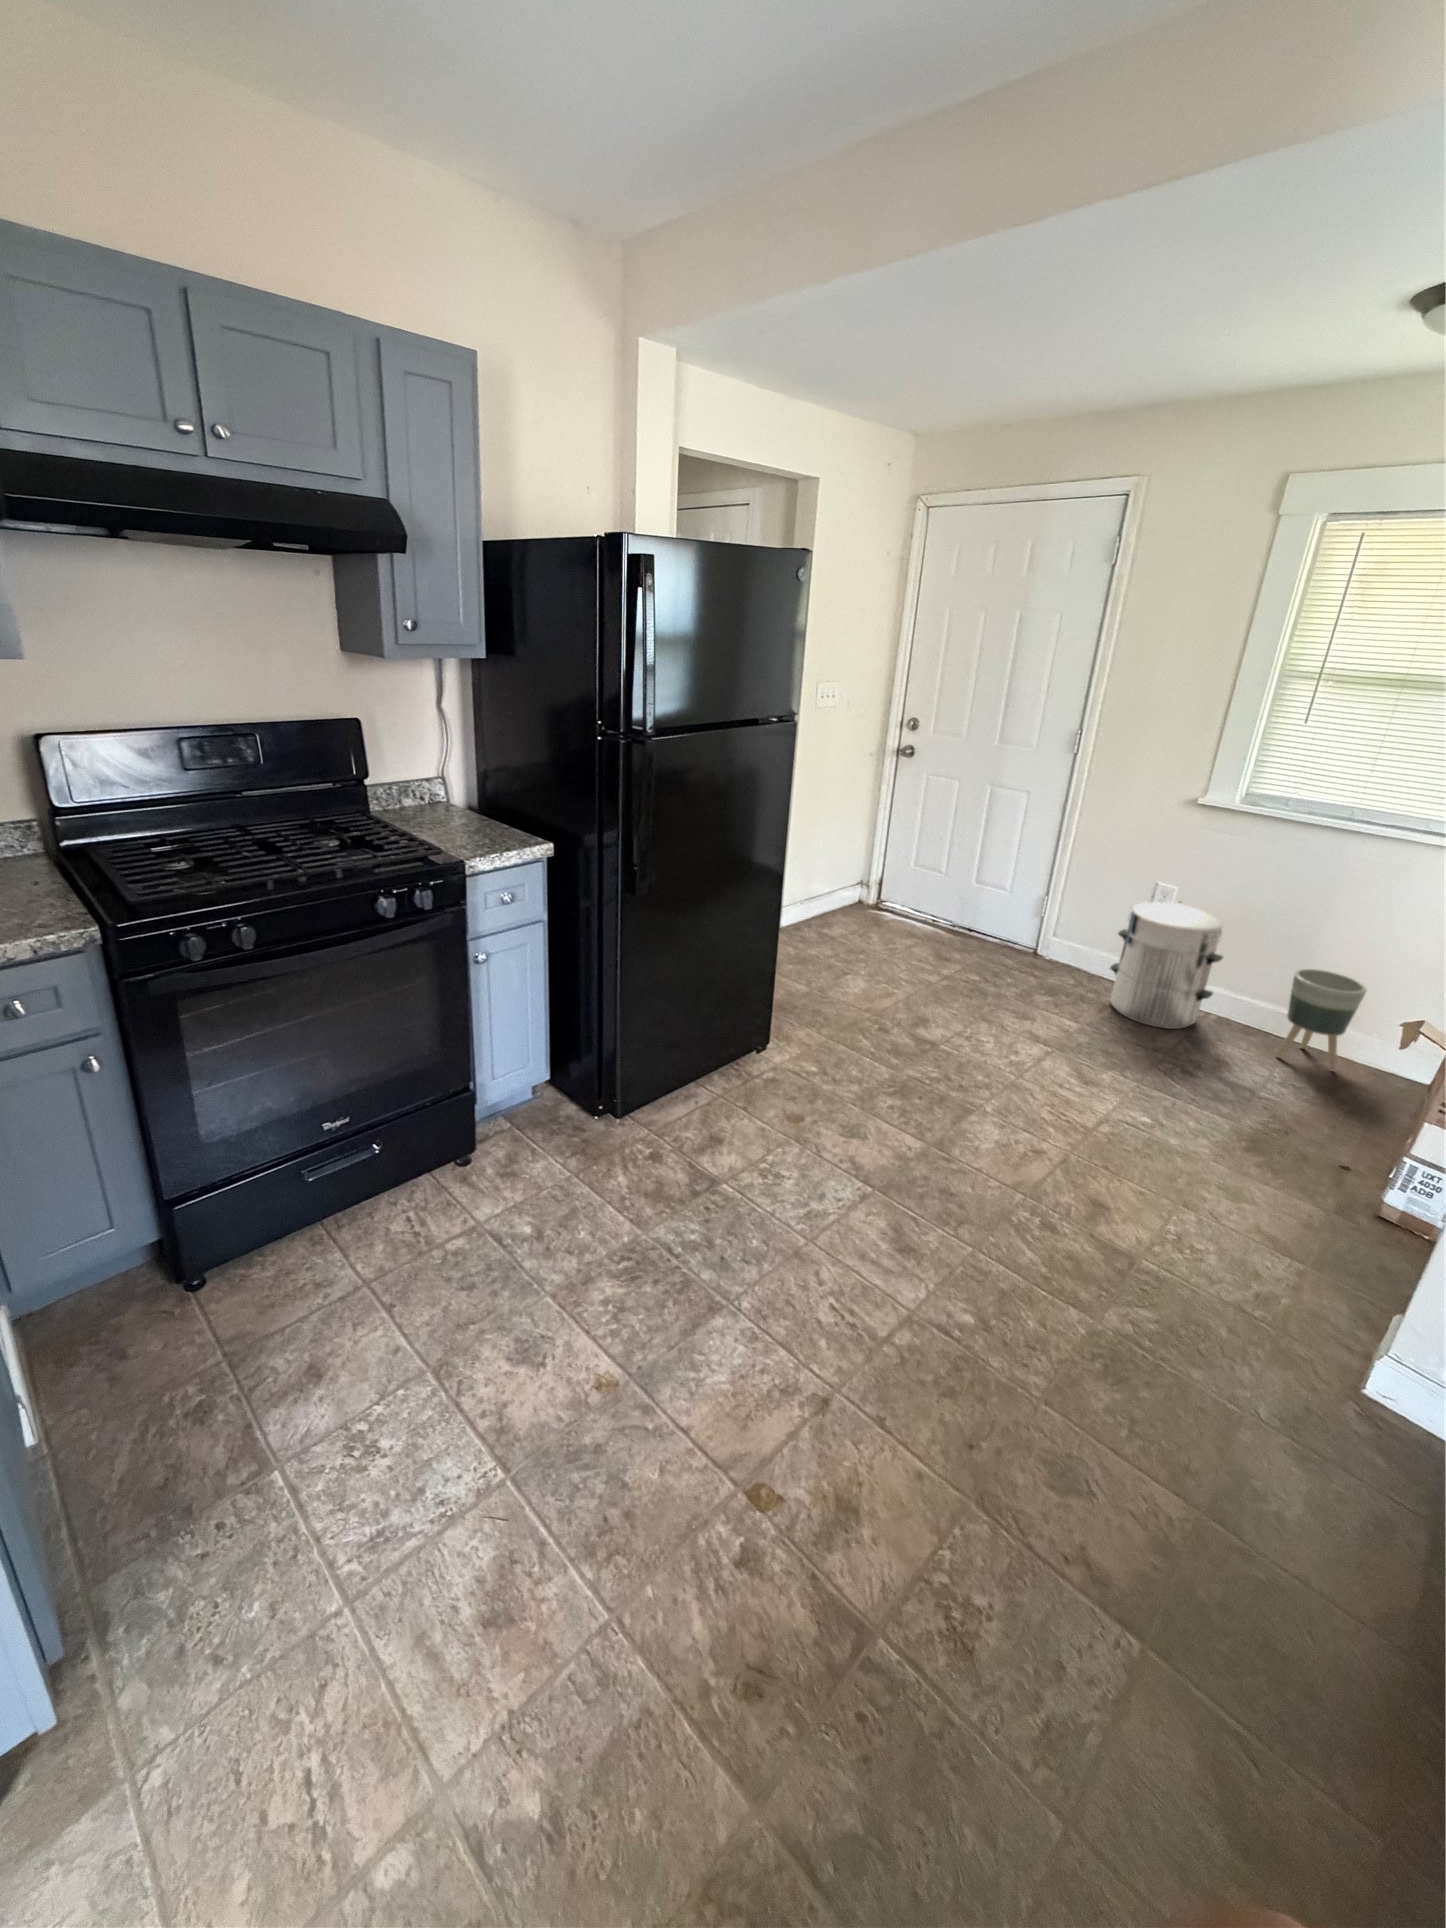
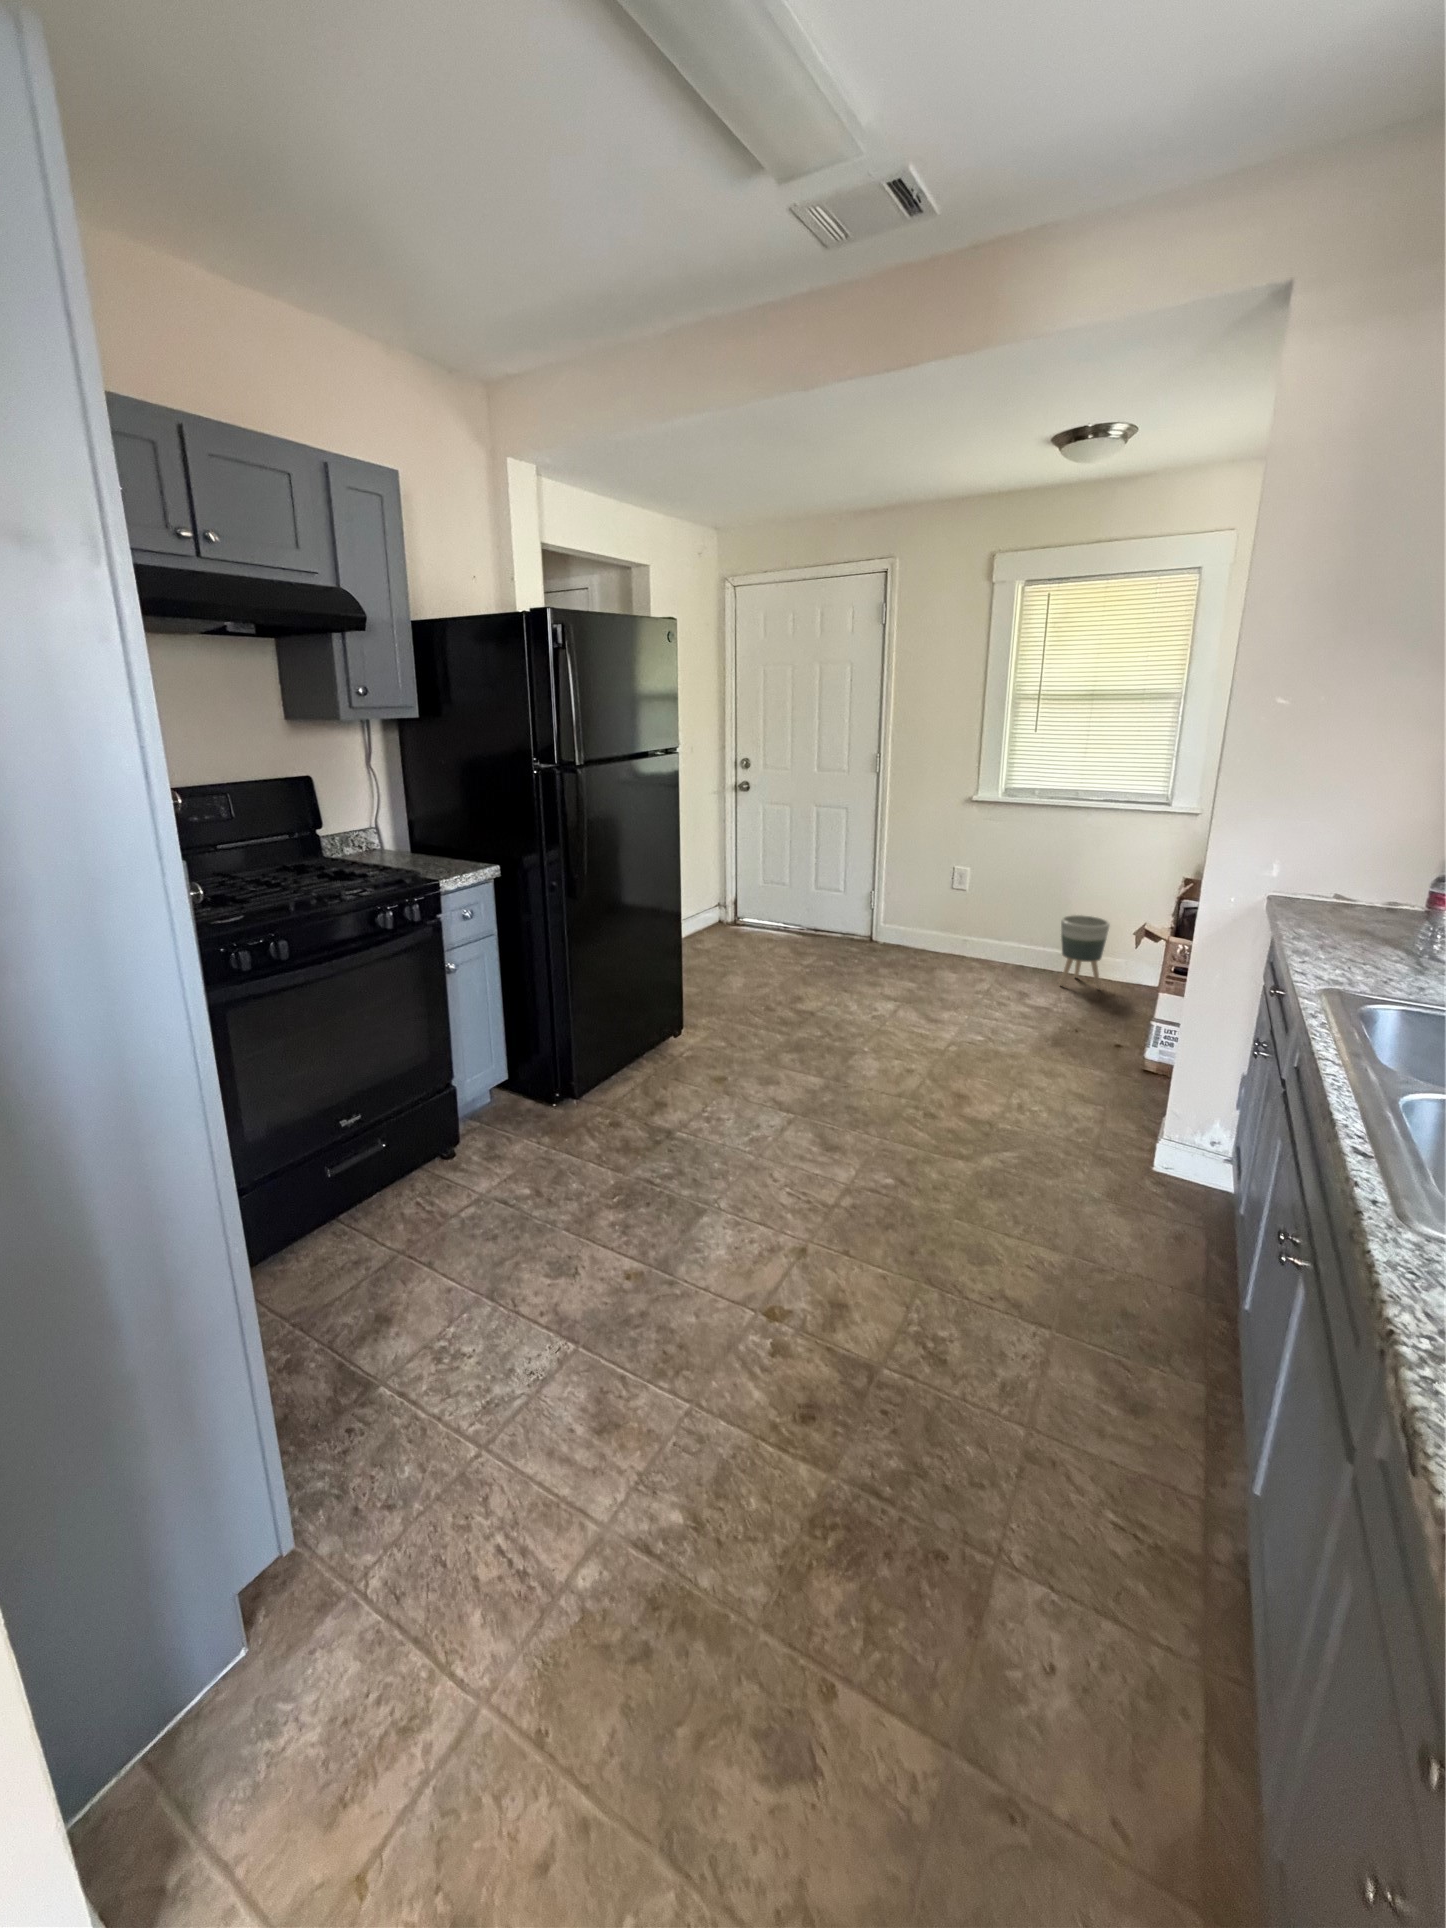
waste bin: present [1110,901,1223,1029] -> none [932,877,1011,979]

